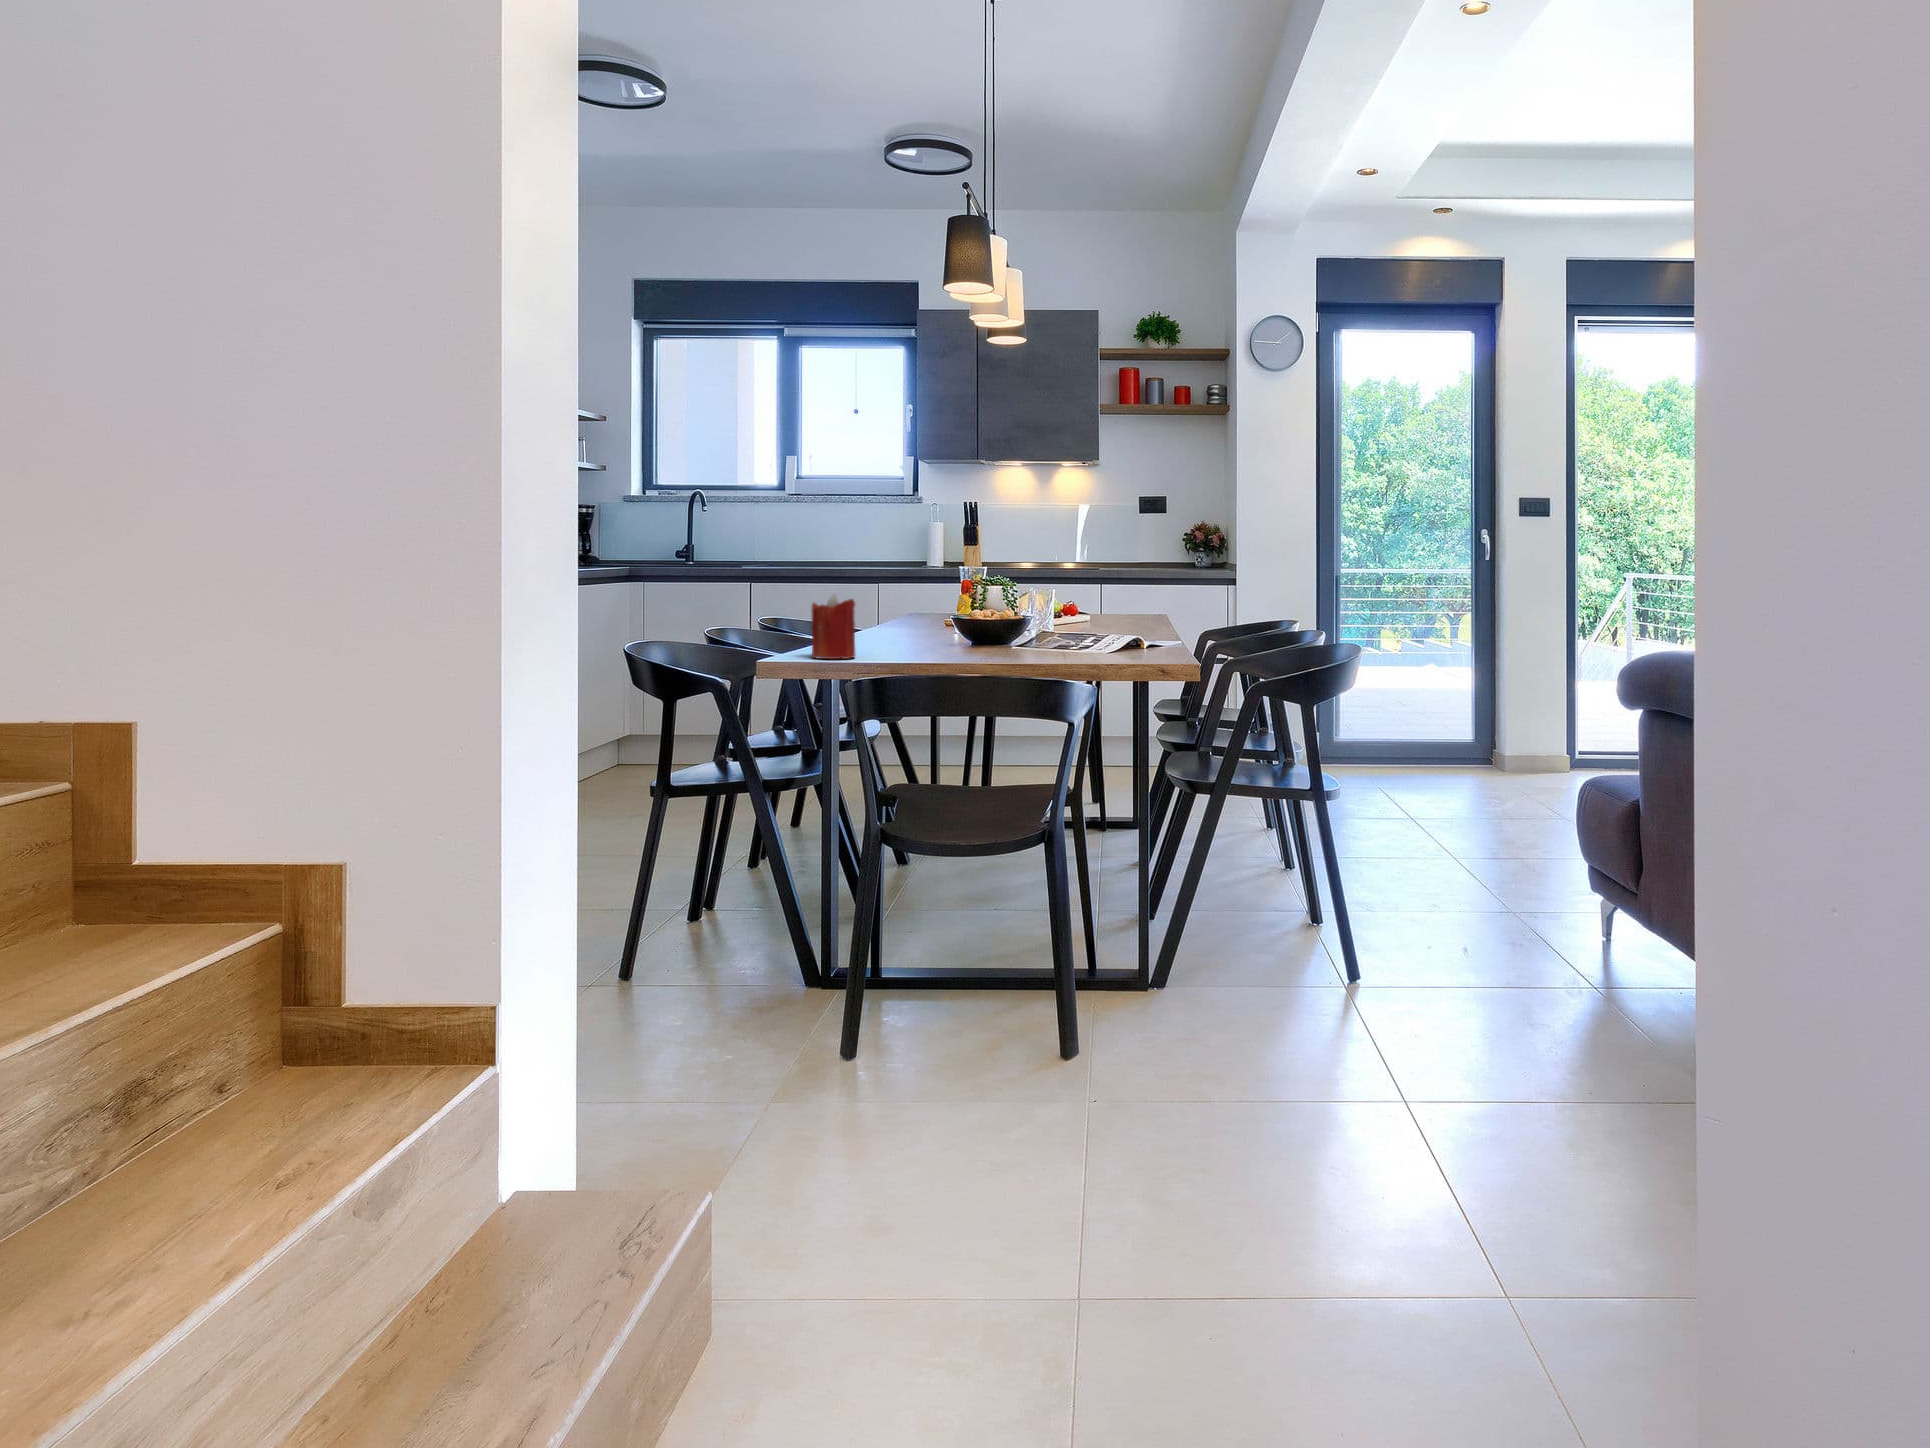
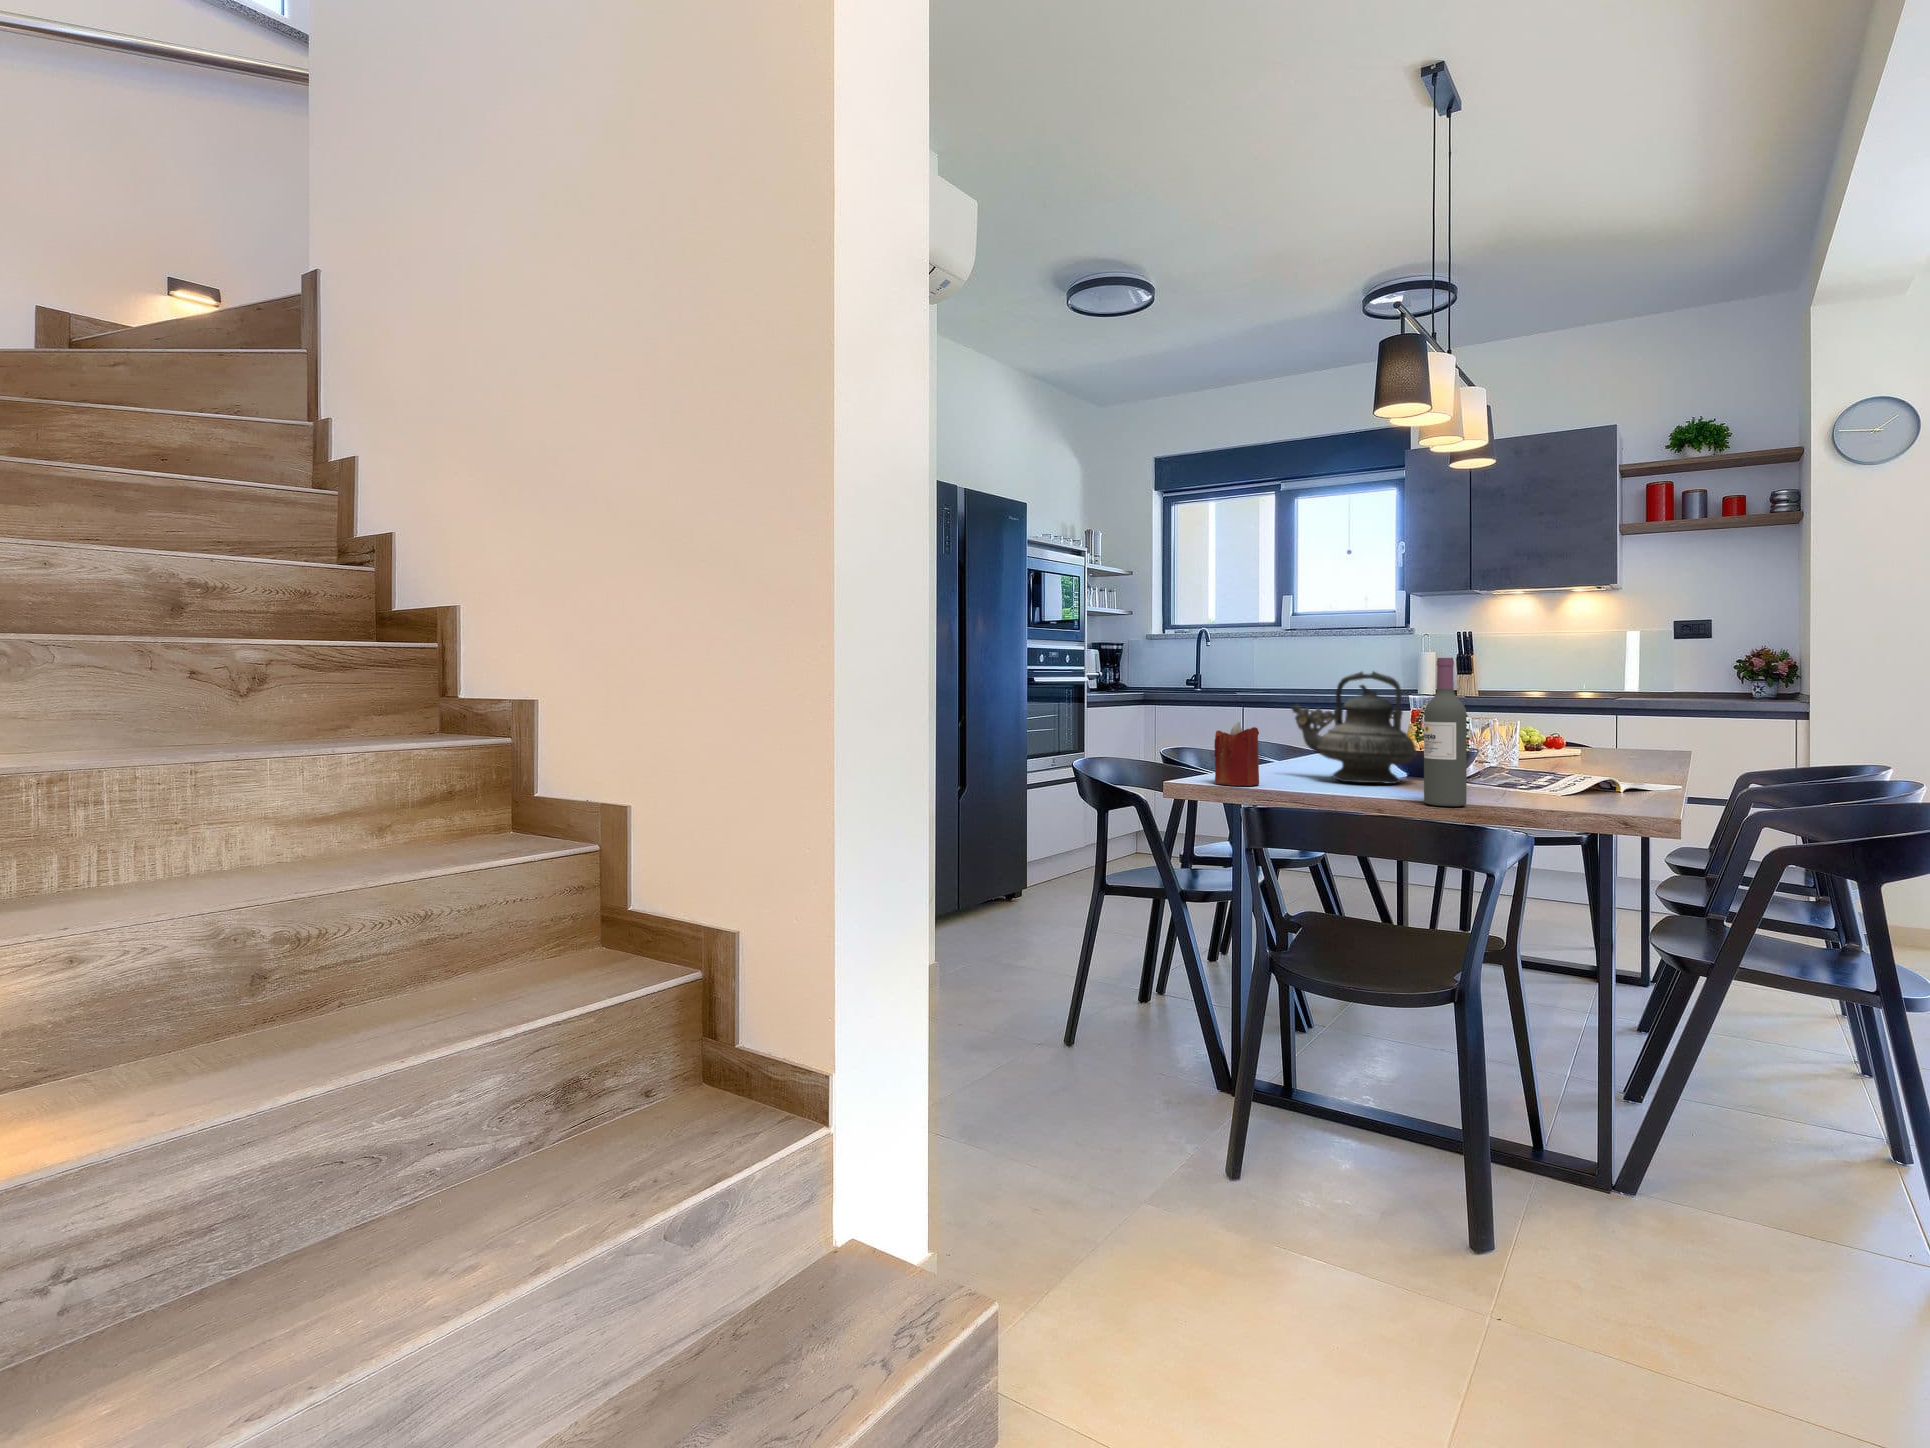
wine bottle: none [1016,530,1052,668] -> present [1424,658,1467,806]
teapot: none [875,541,992,651] -> present [1291,671,1416,784]

